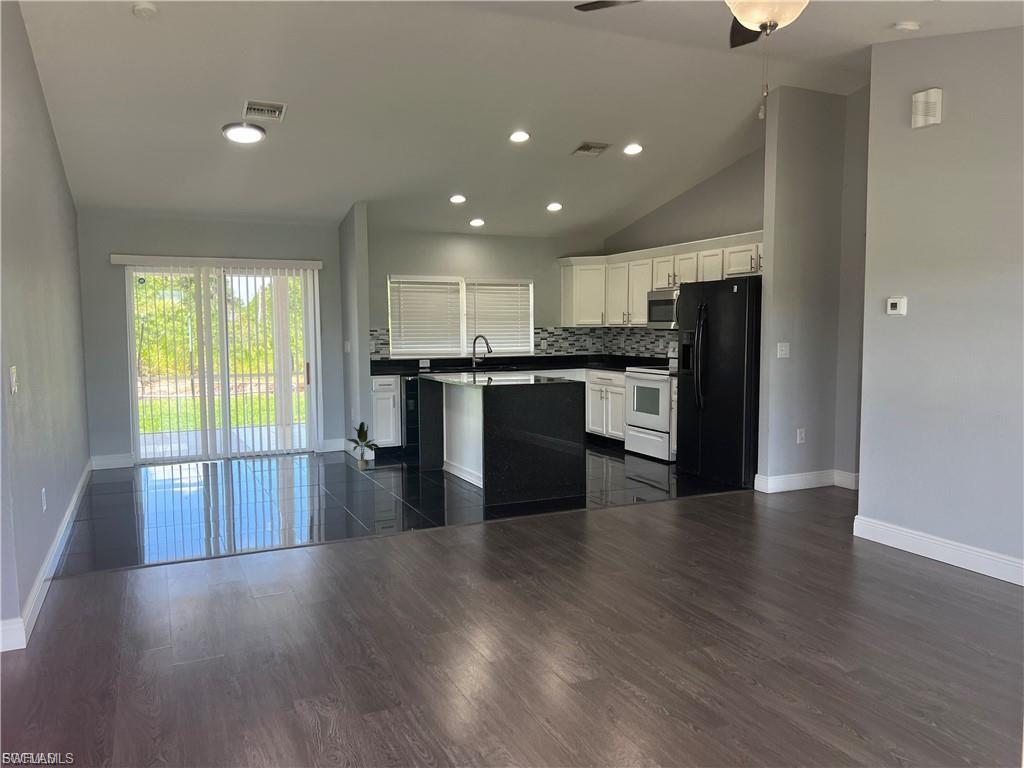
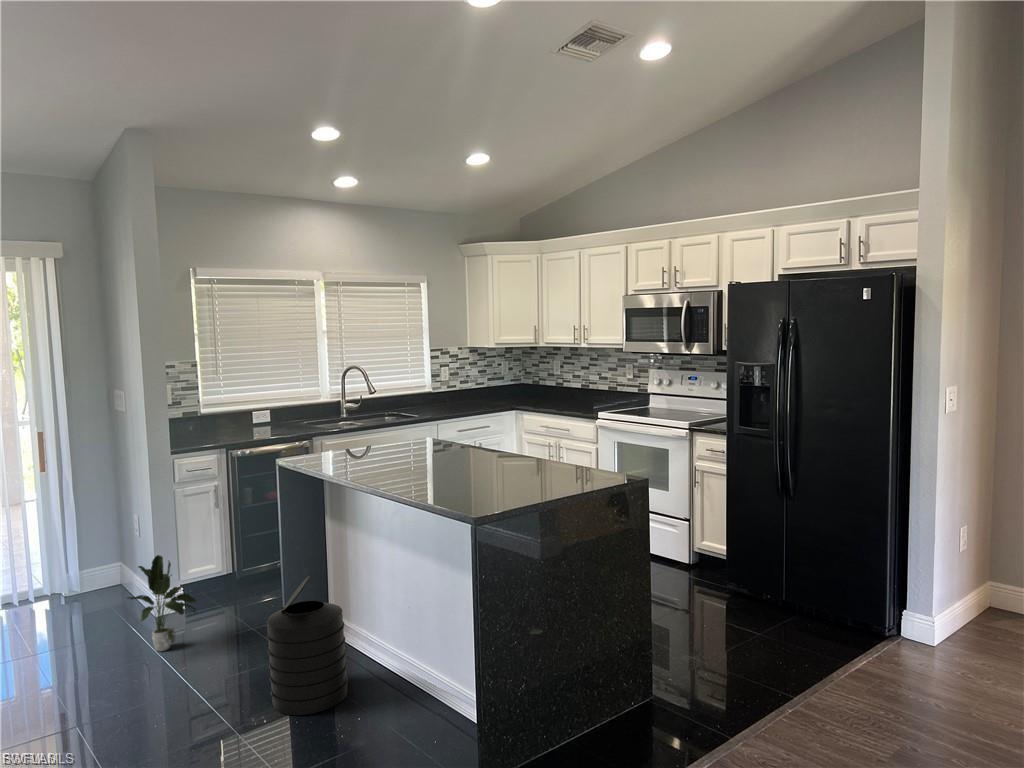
trash can: none [407,426,445,489] -> present [267,576,348,715]

